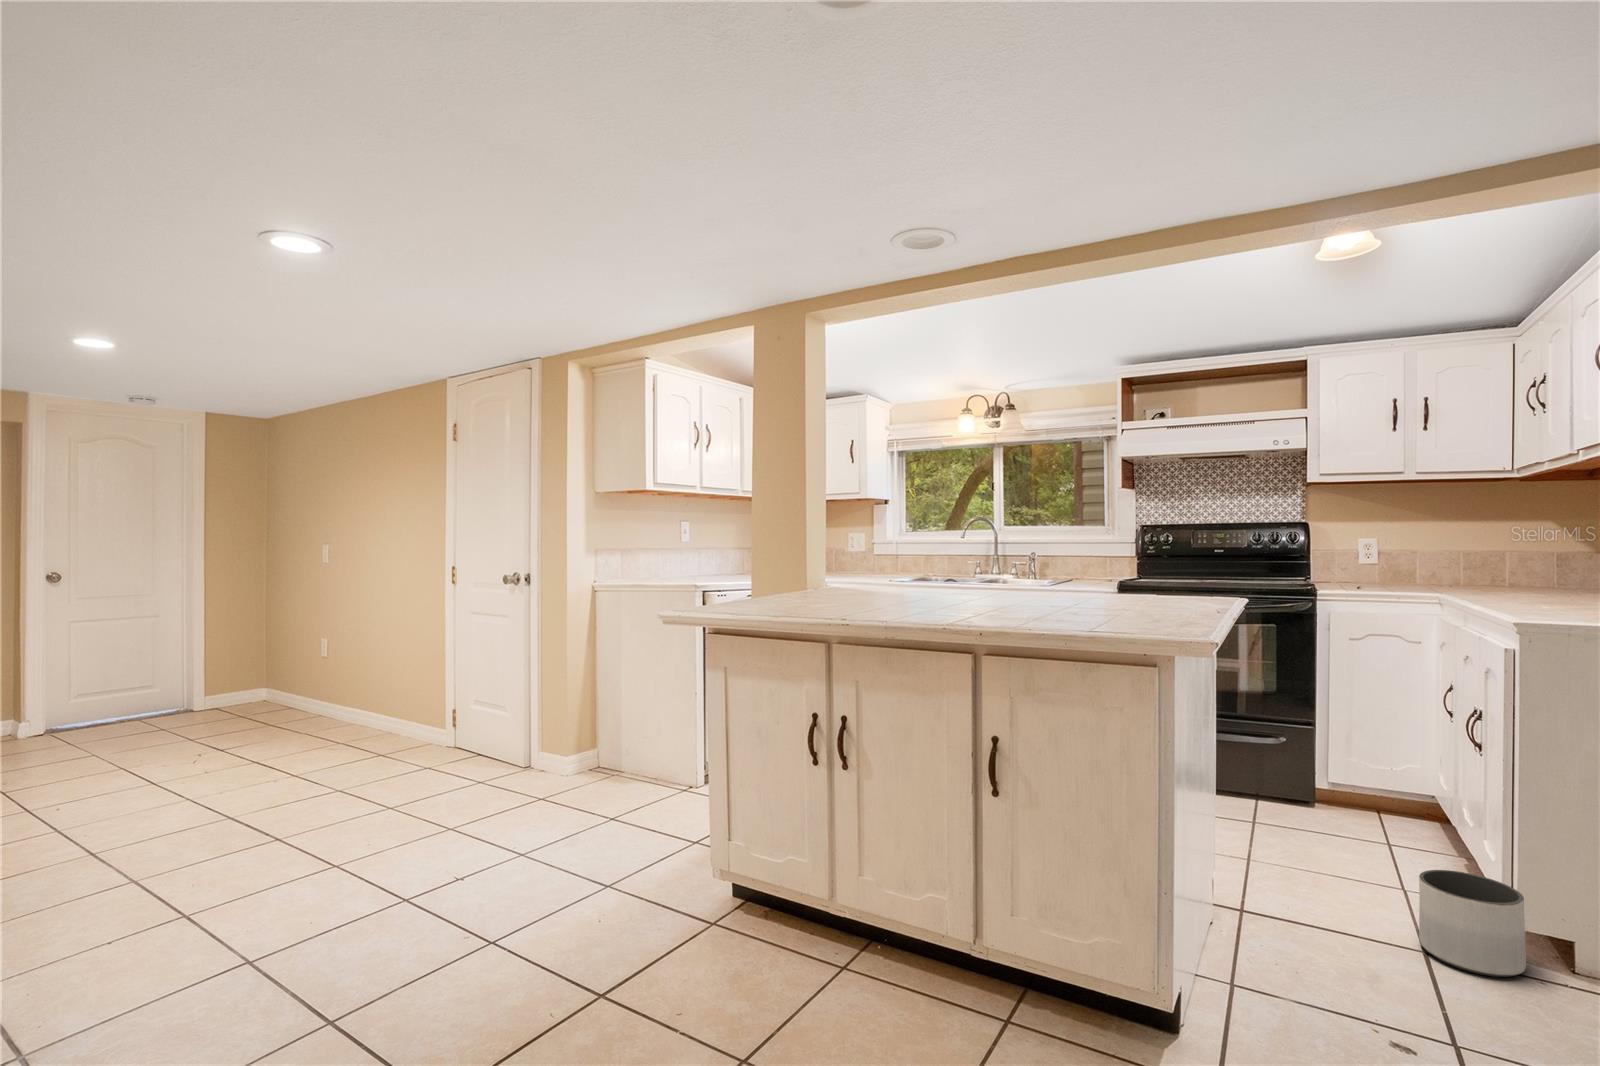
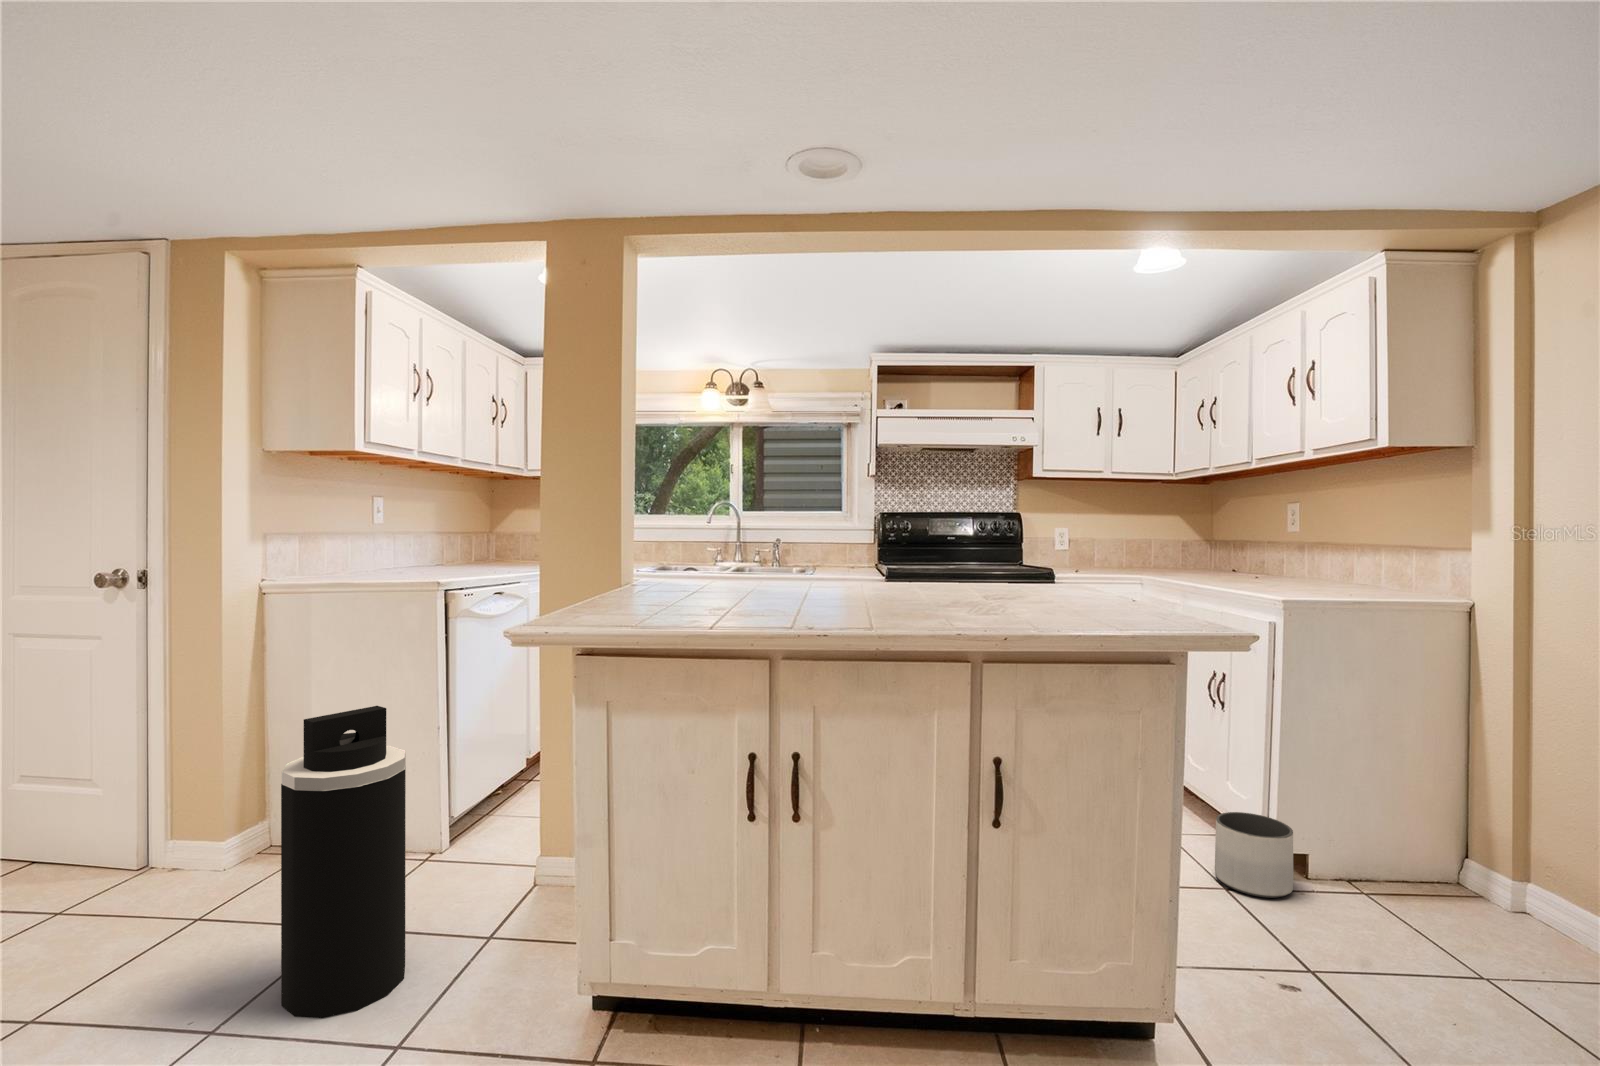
trash can: none [570,664,644,863] -> present [281,706,406,1018]

